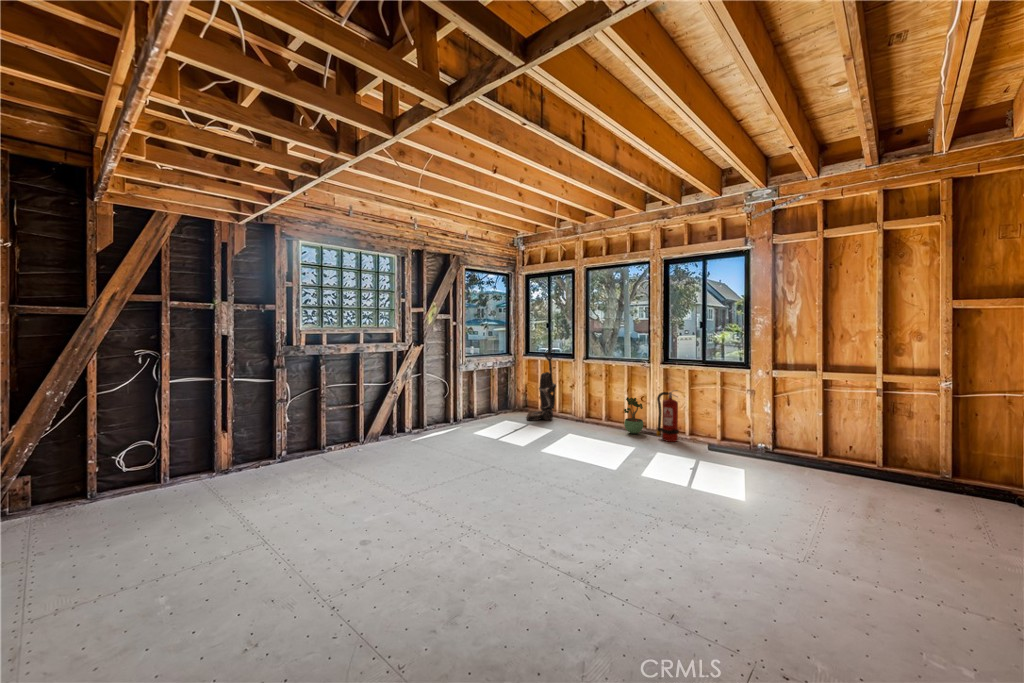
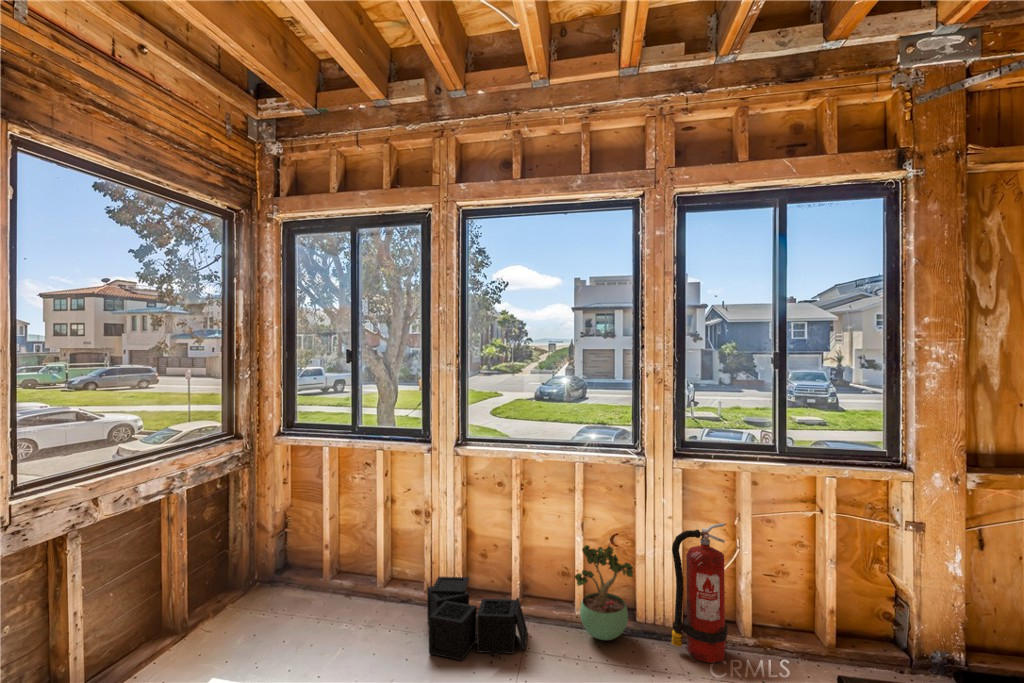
vacuum cleaner: present [527,350,556,420] -> none [292,421,377,633]
storage bin: none [567,409,606,432] -> present [427,577,527,663]

